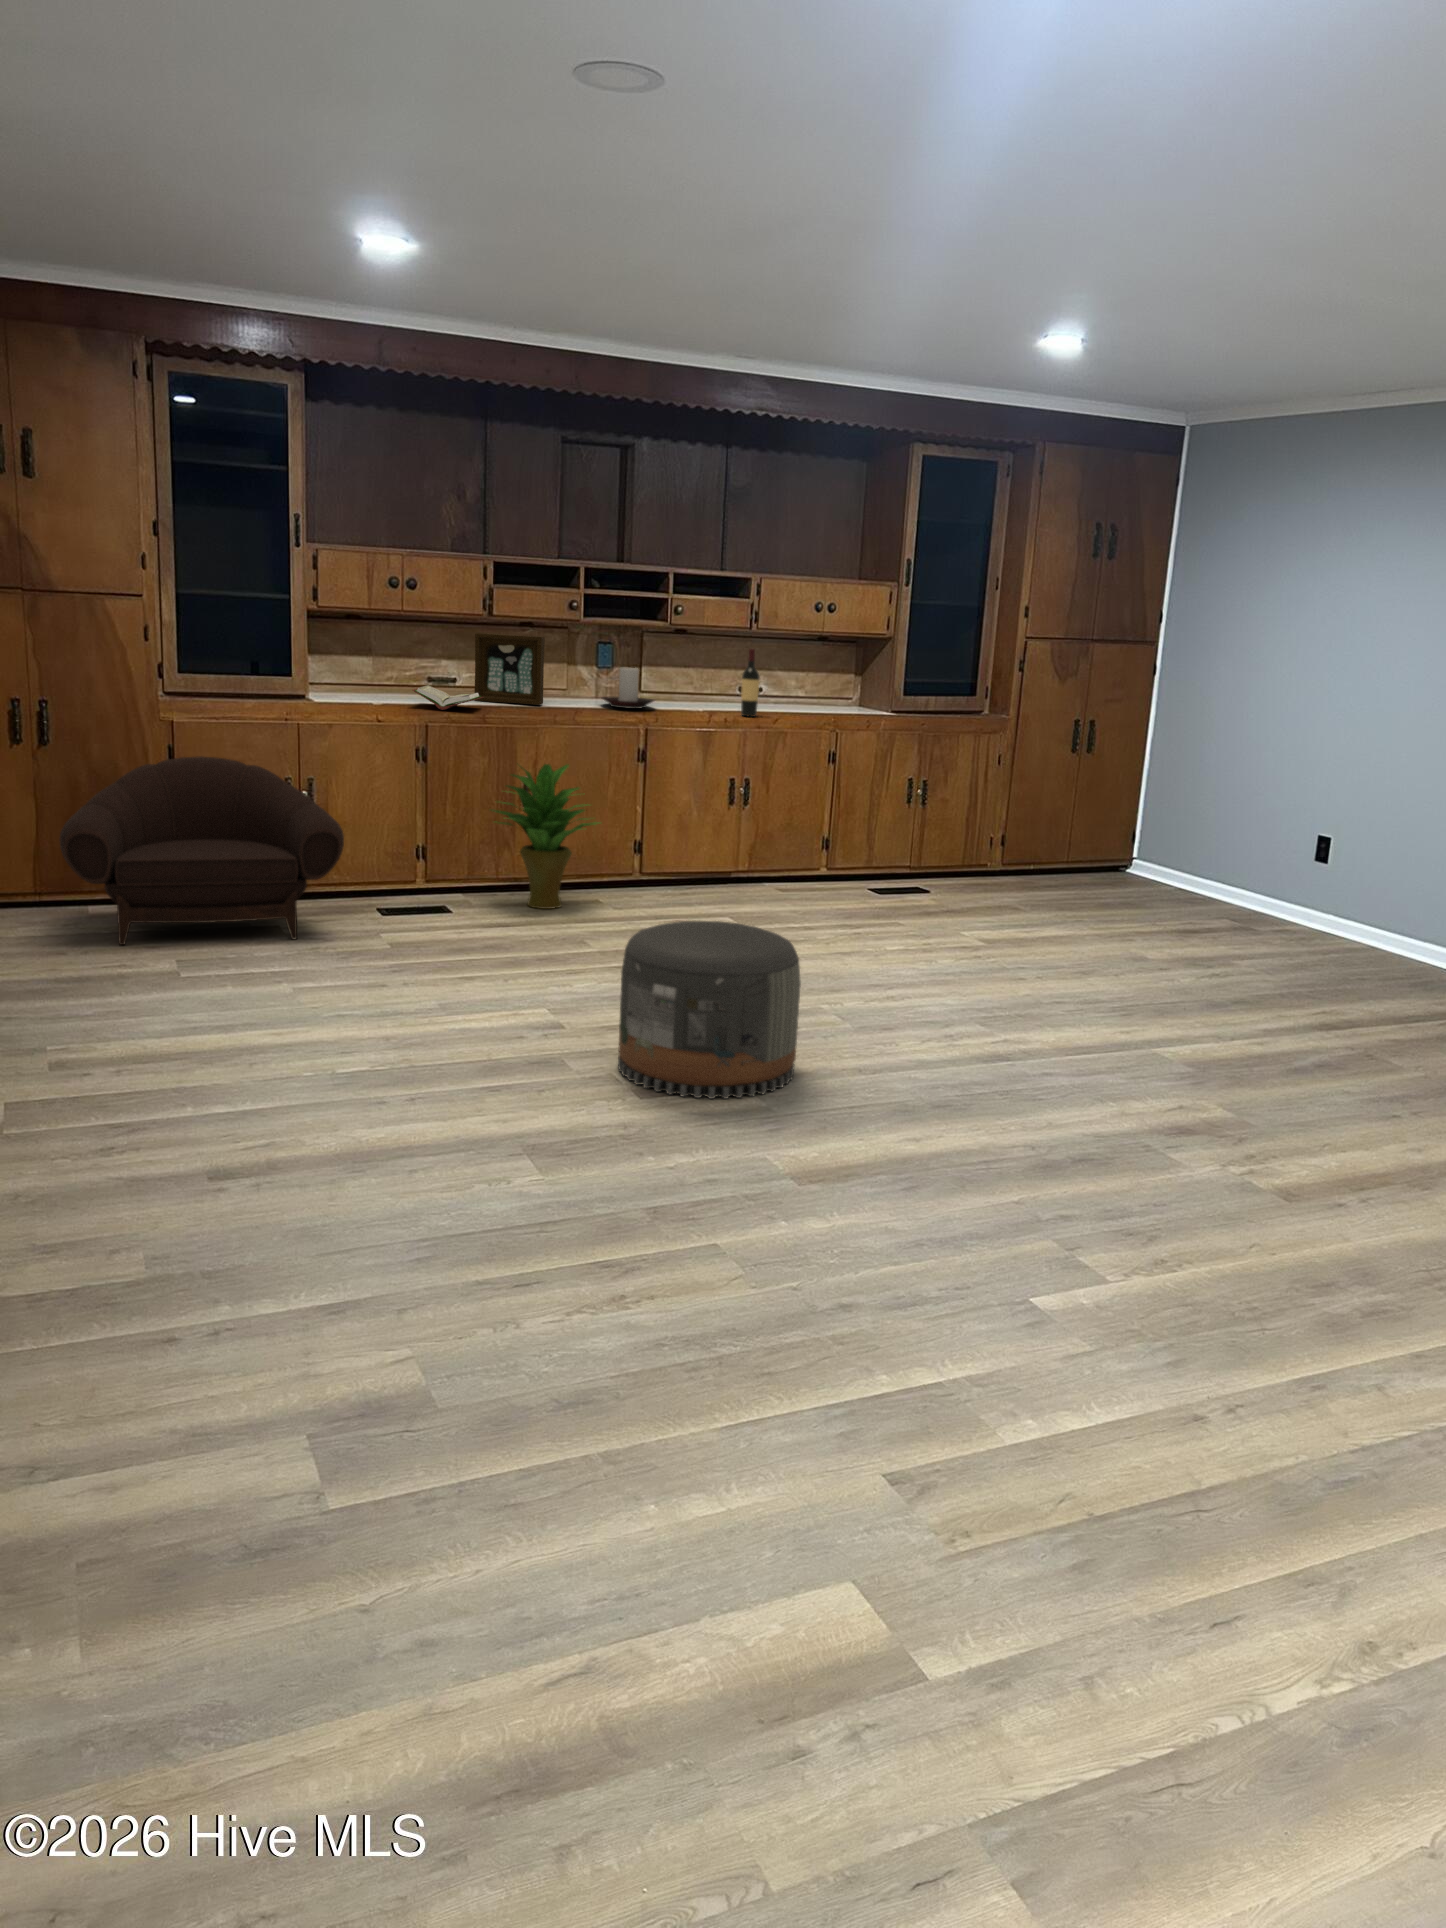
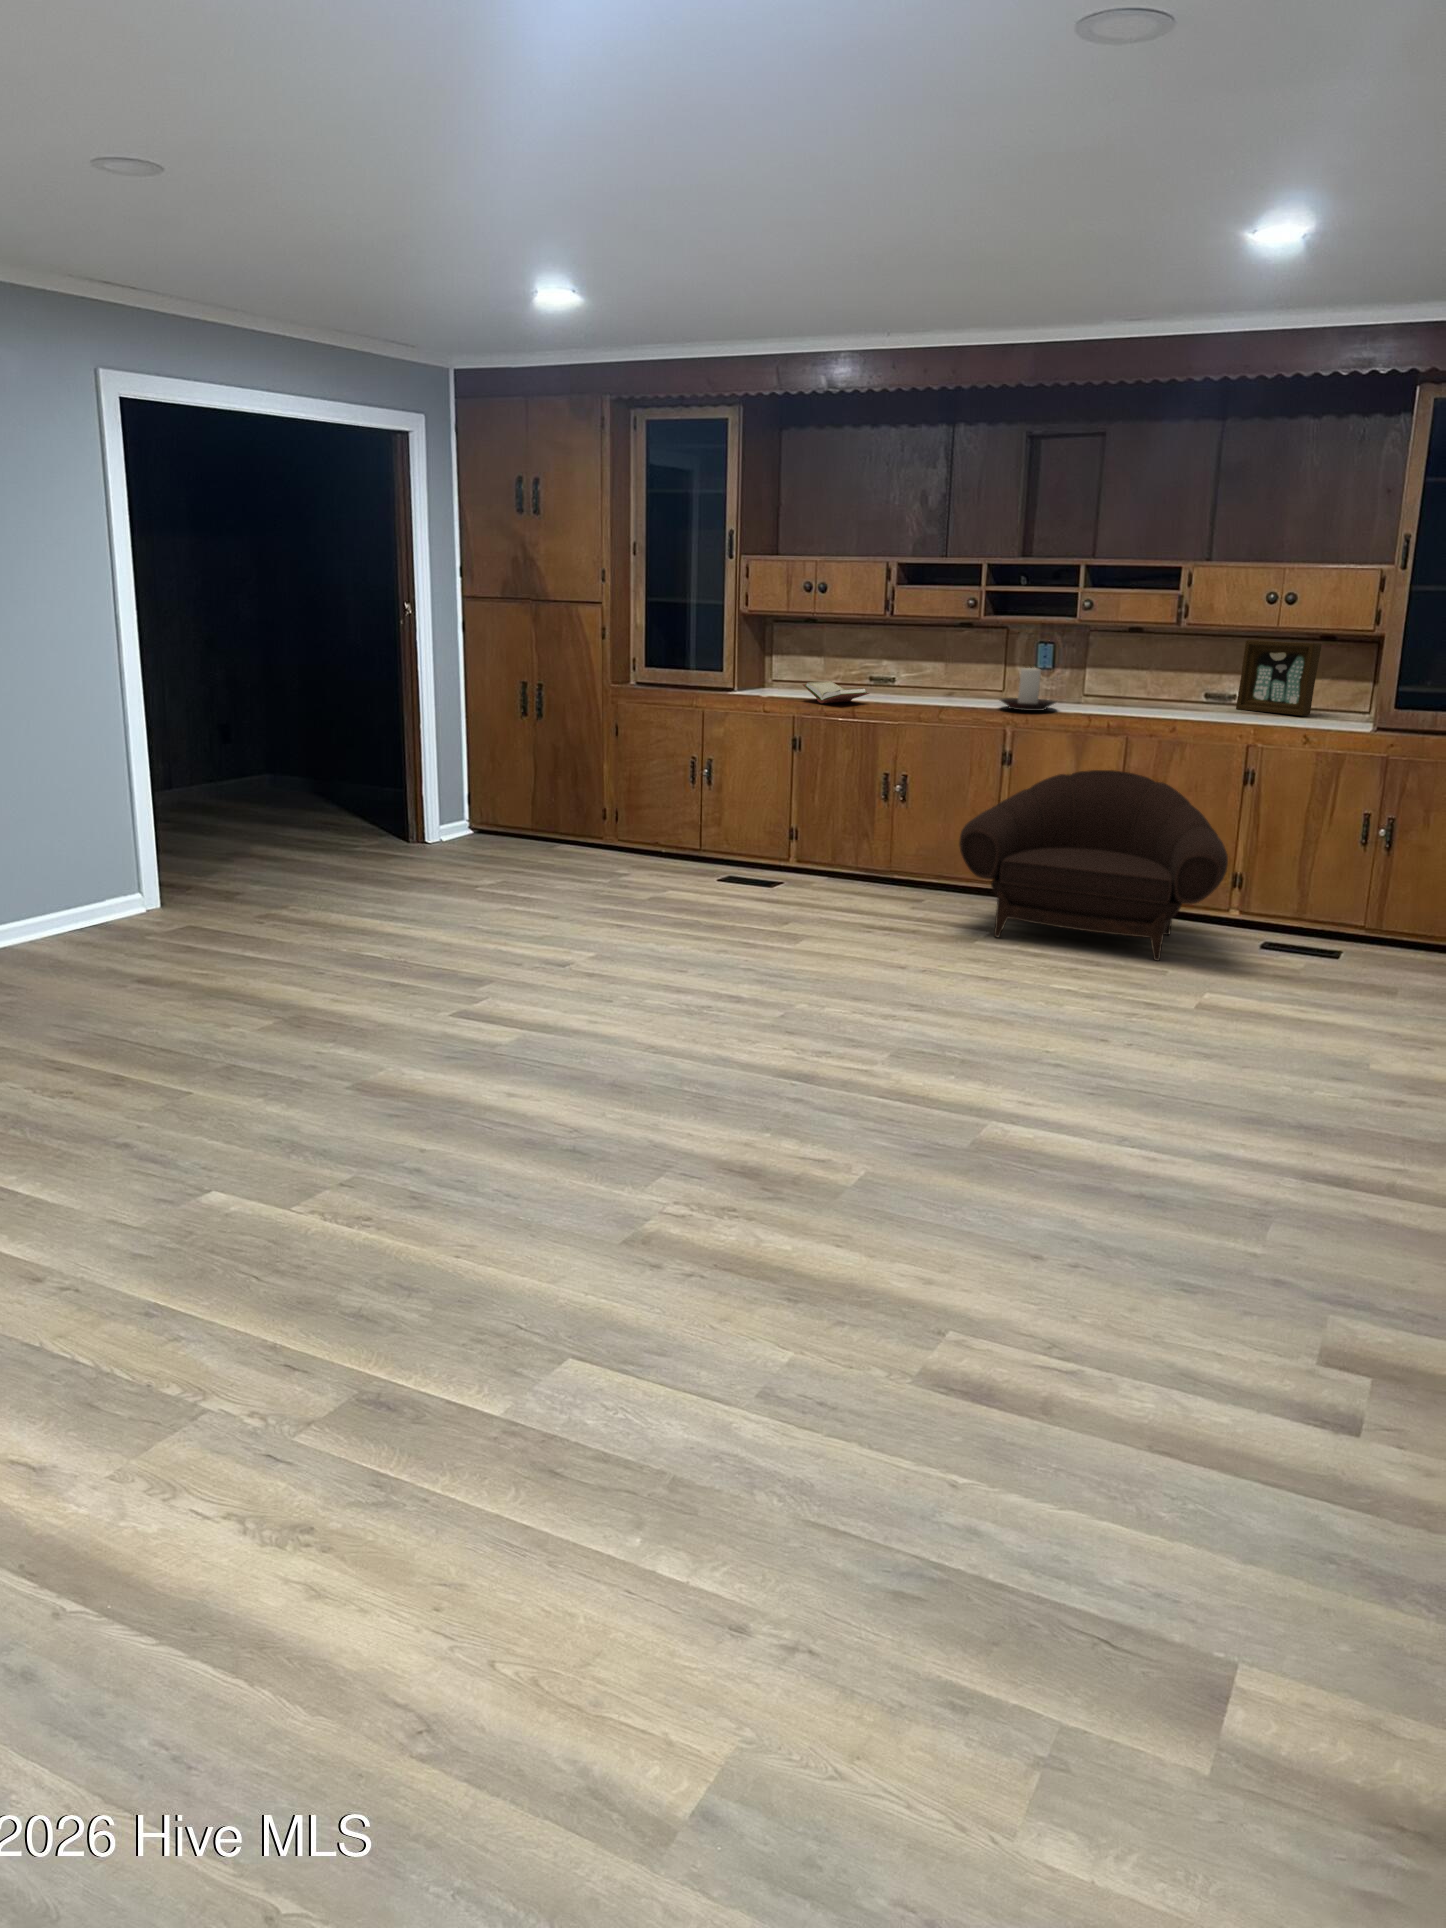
picture frame: present [475,633,545,705] -> present [1236,640,1322,716]
wine bottle: present [741,649,760,717] -> none [1139,648,1164,724]
armchair: present [60,756,344,945] -> present [959,770,1228,960]
potted plant: present [491,764,599,909] -> none [821,755,927,898]
pouf: present [618,921,801,1099] -> none [514,904,697,1089]

